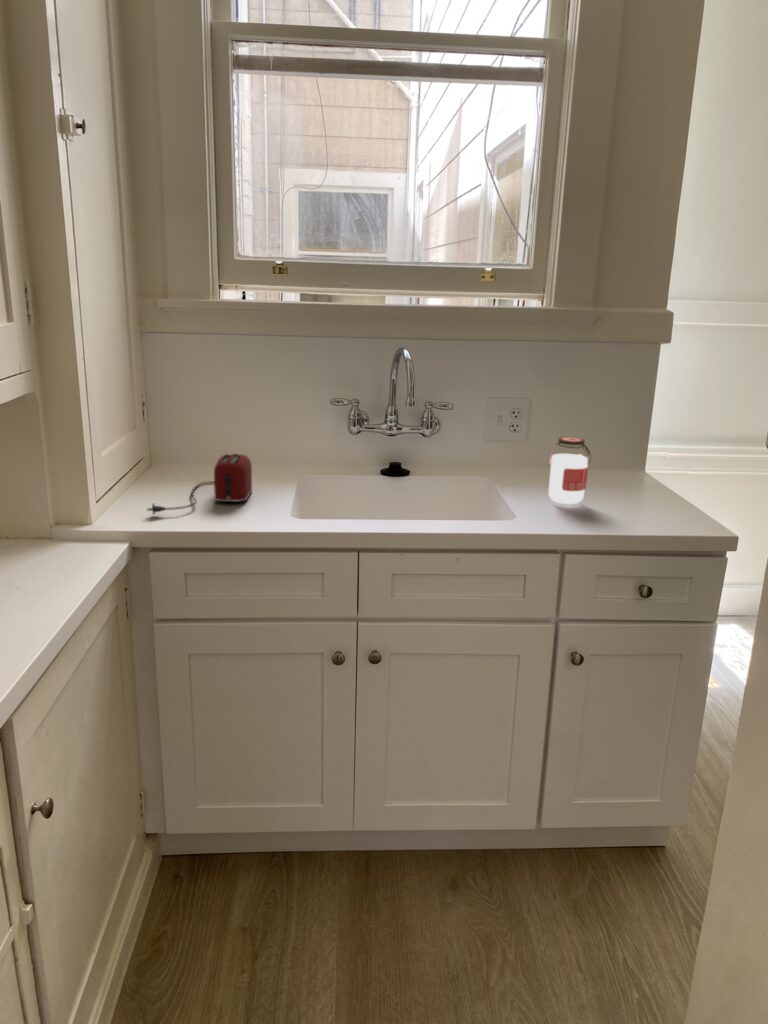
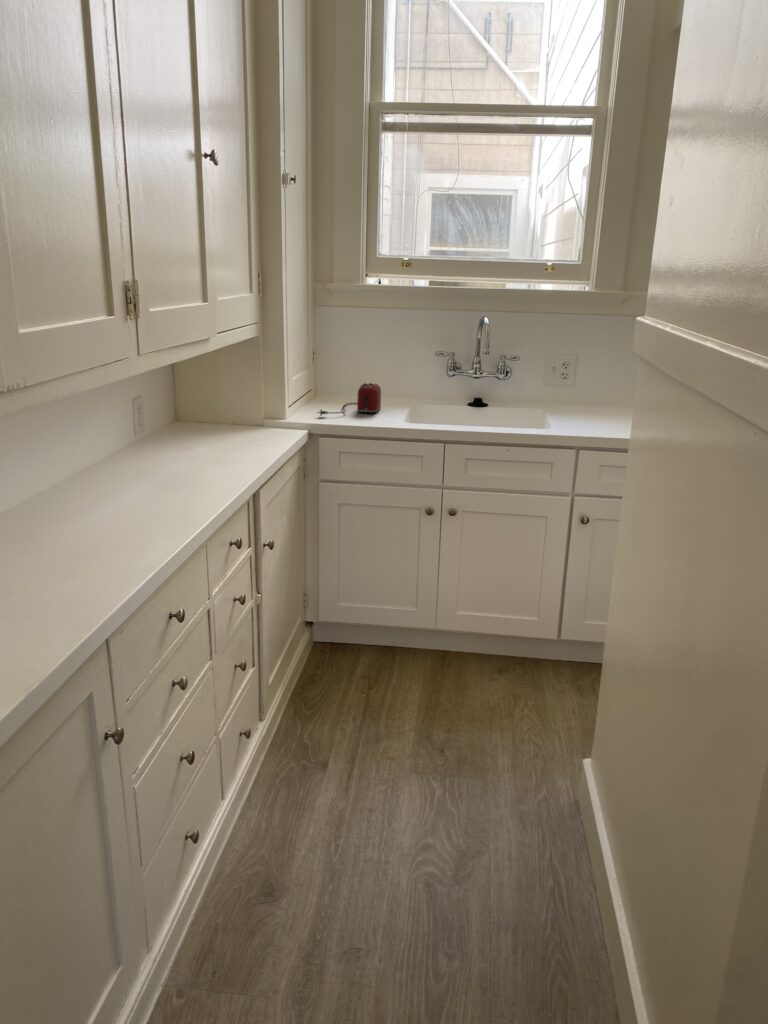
jar: present [549,437,591,504] -> none [577,378,607,423]

